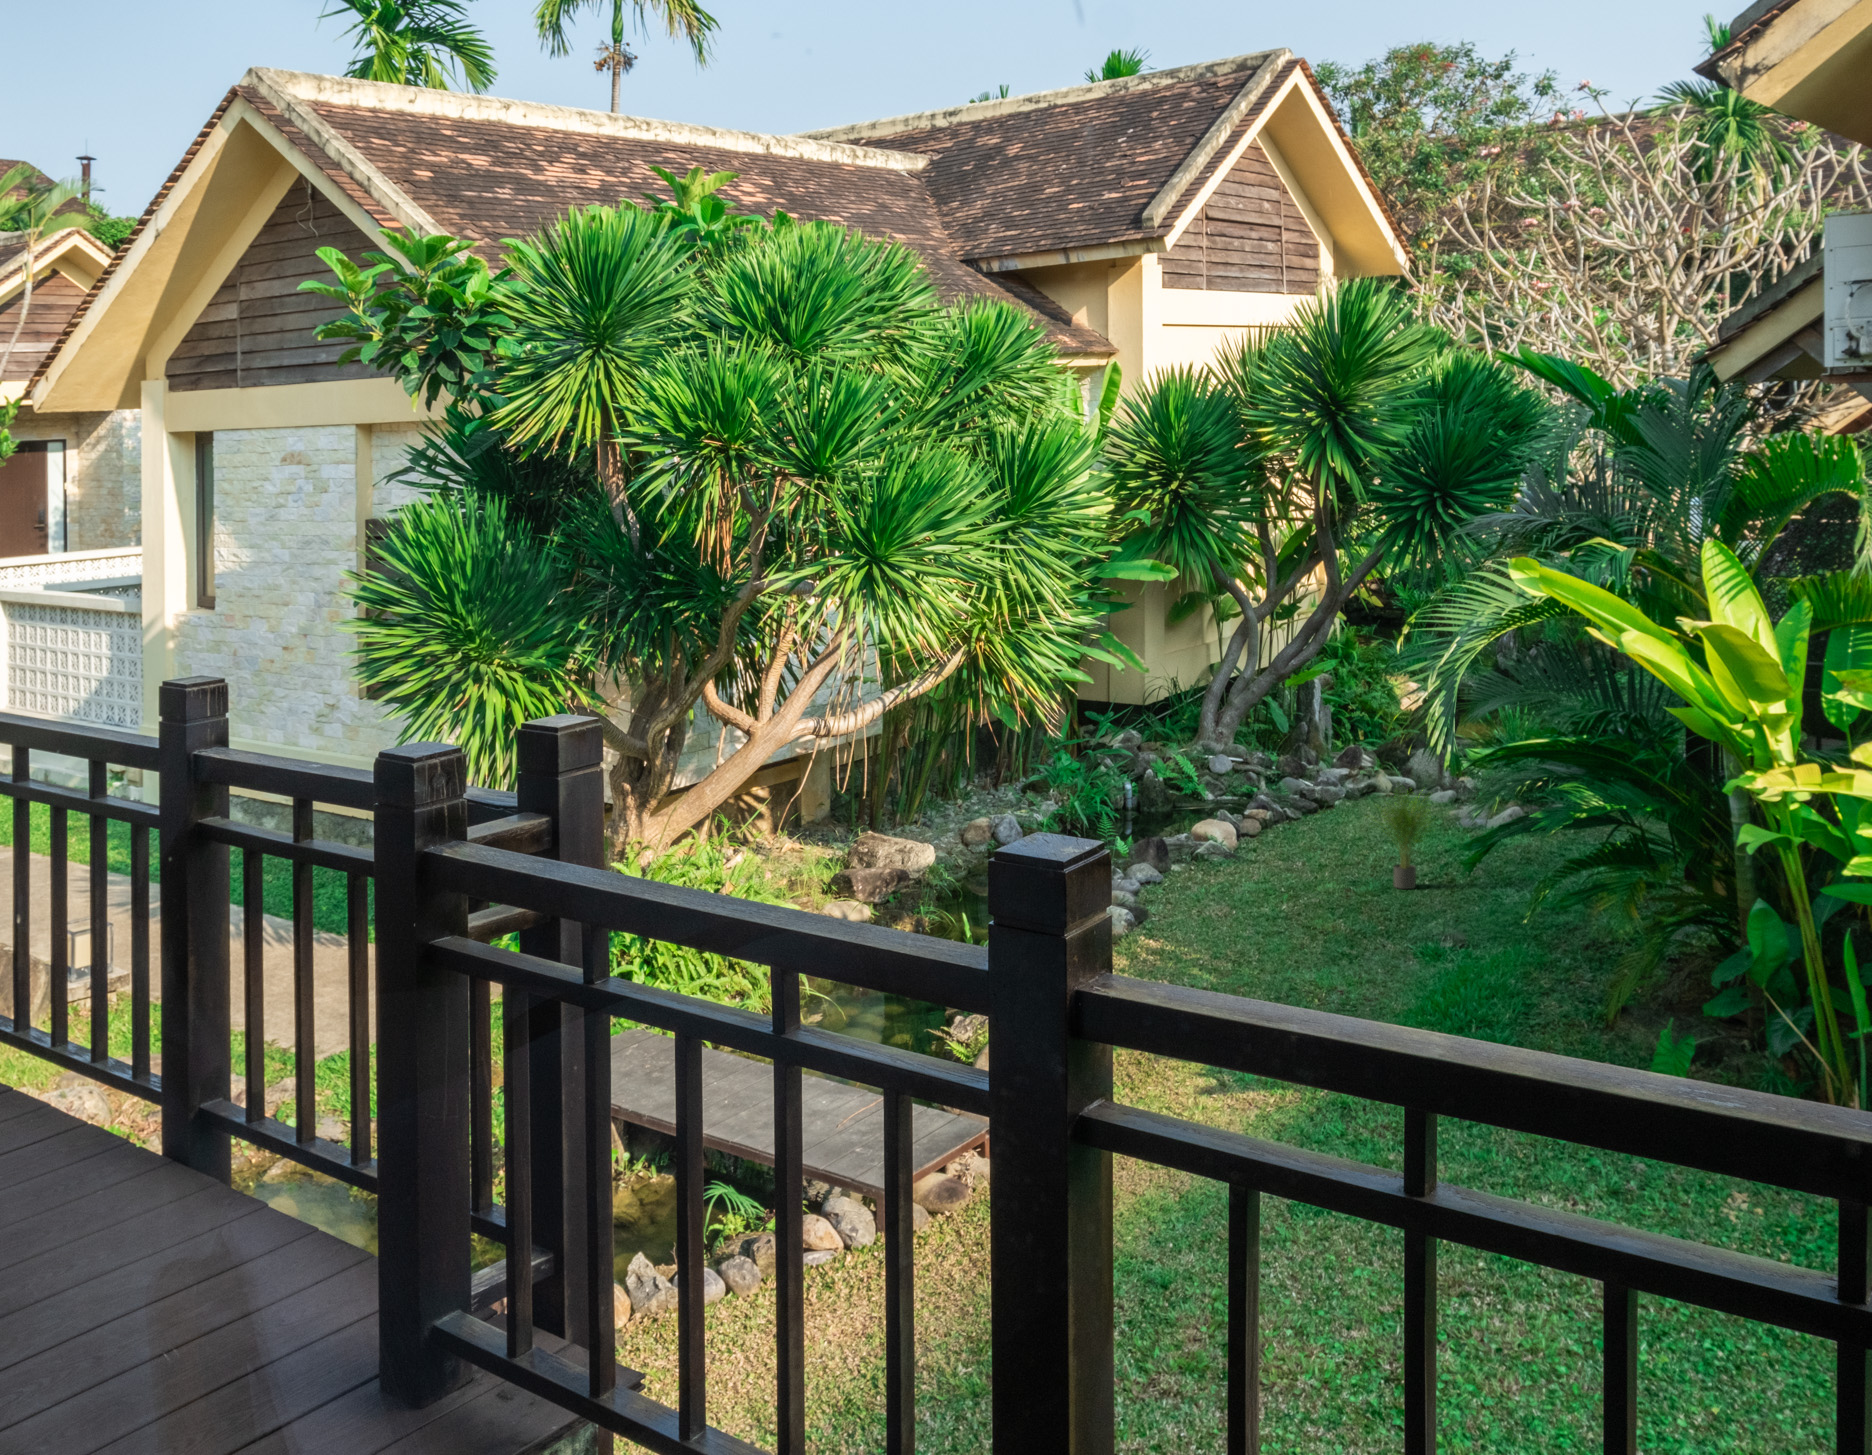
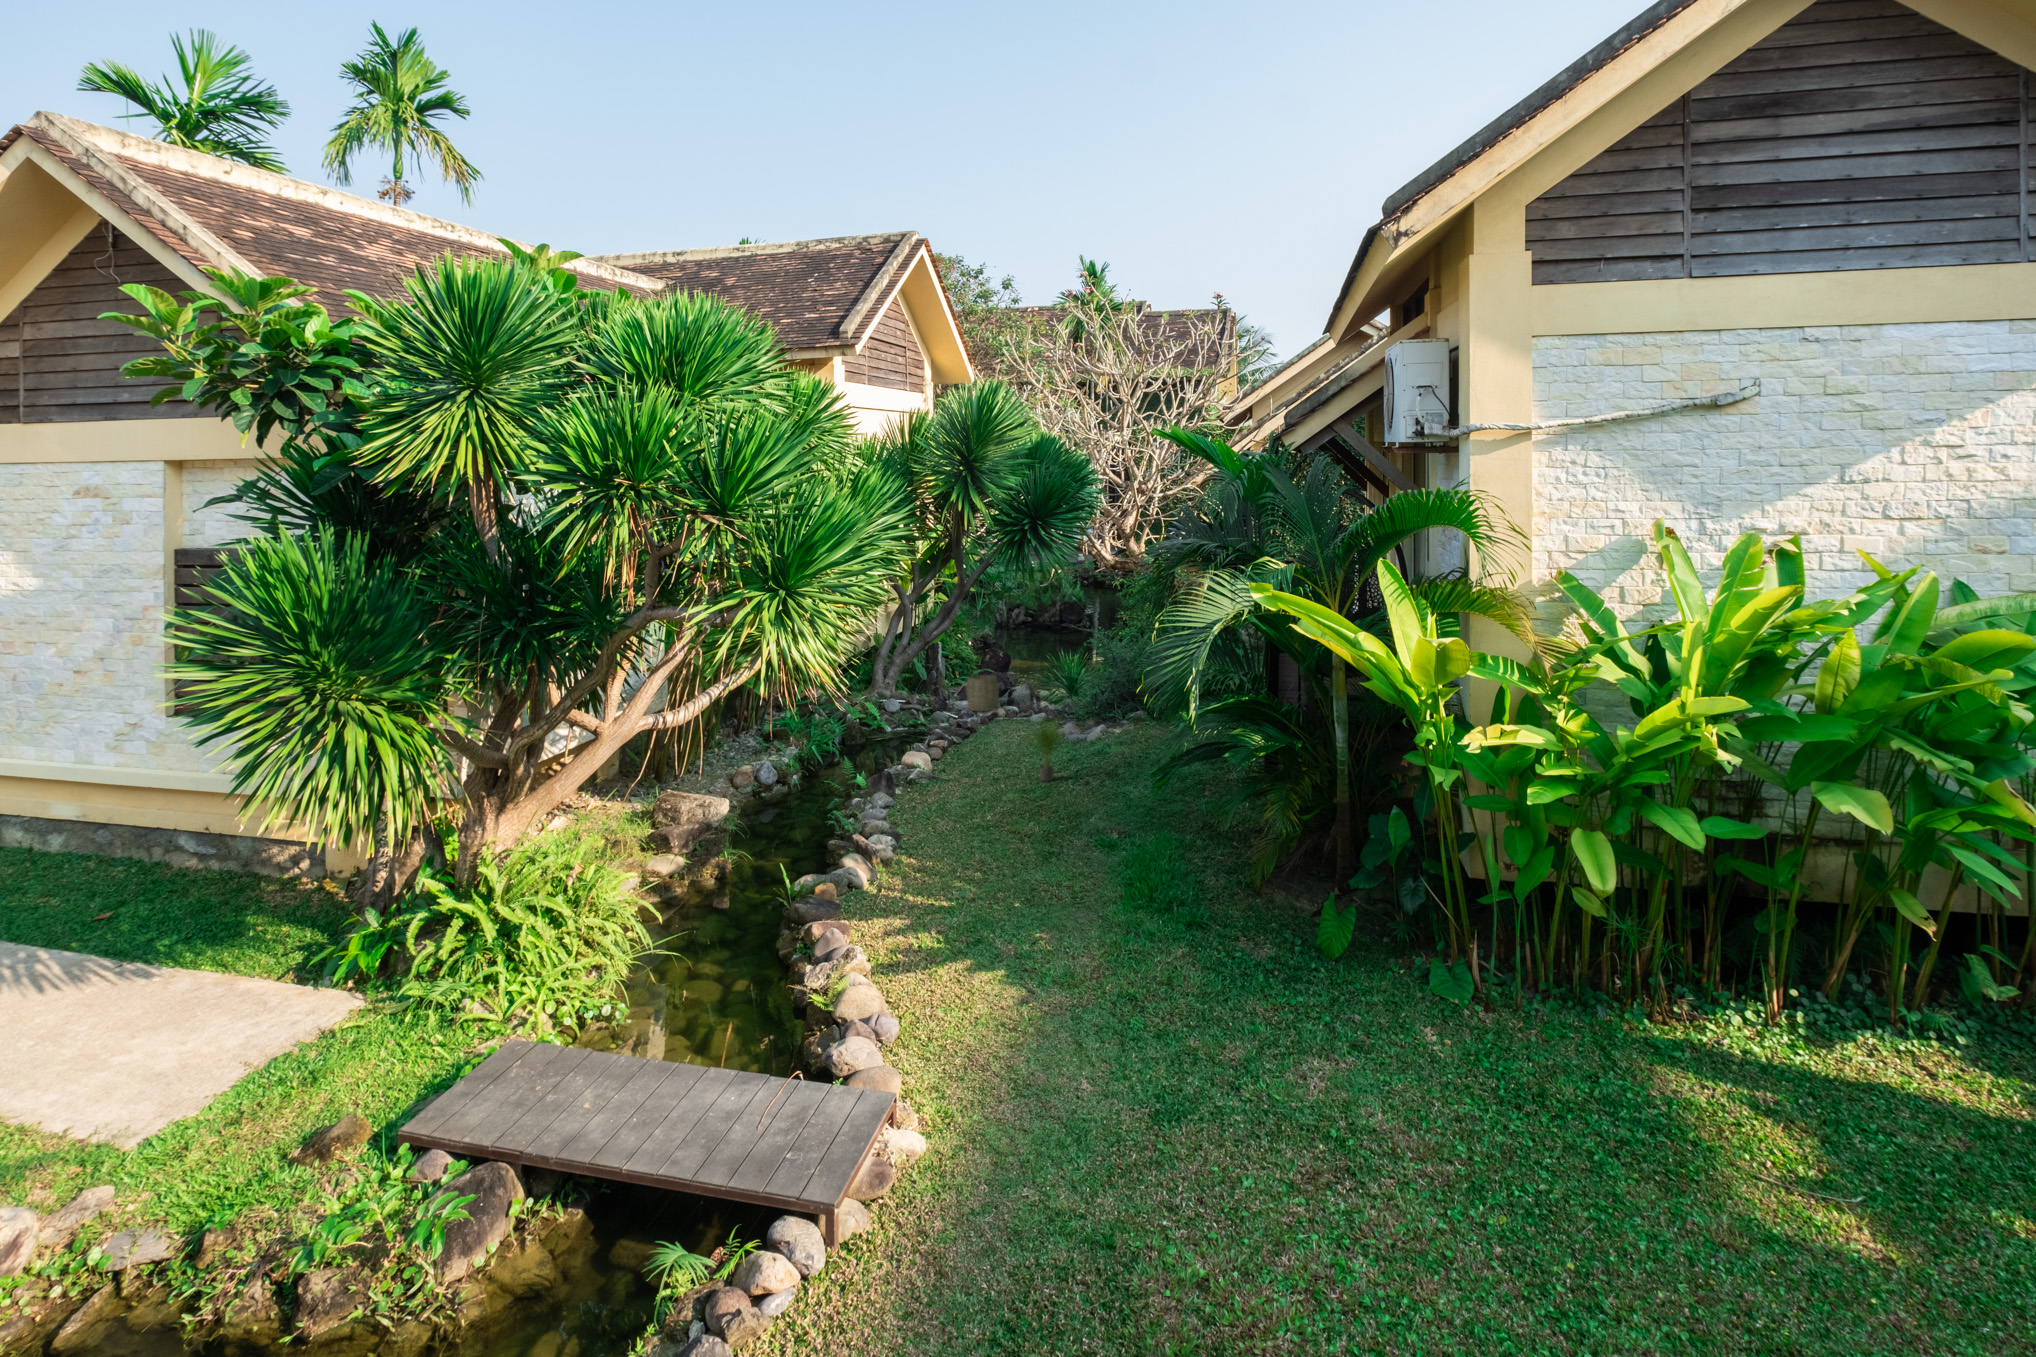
woven basket: none [1328,730,1382,788] -> present [966,675,999,711]

